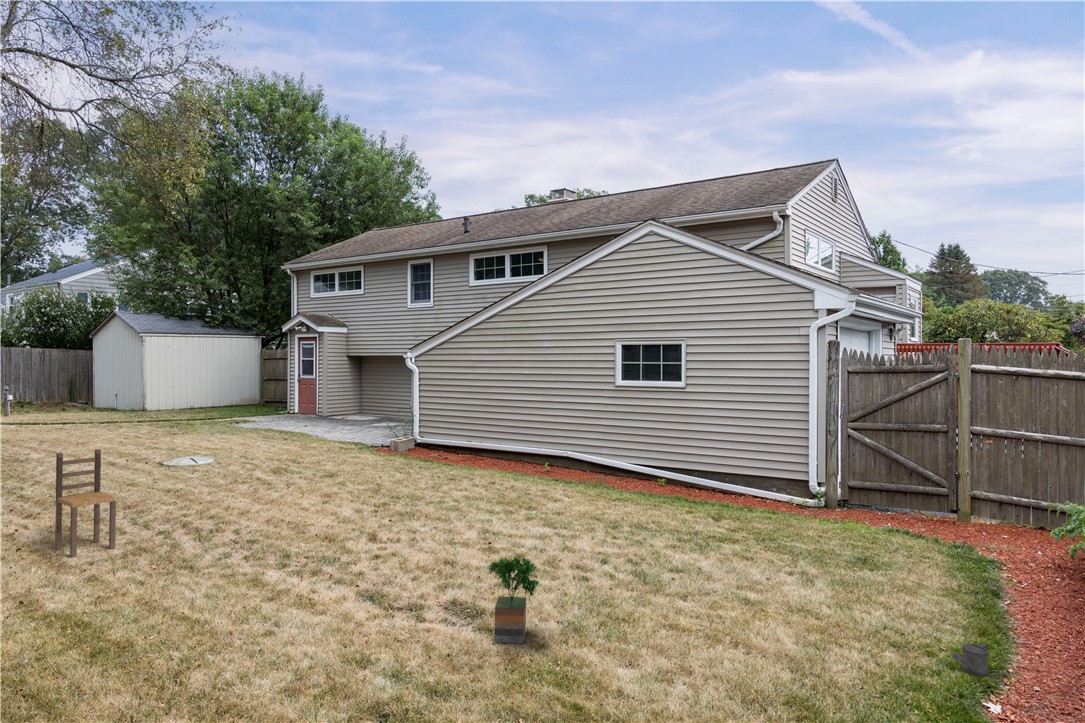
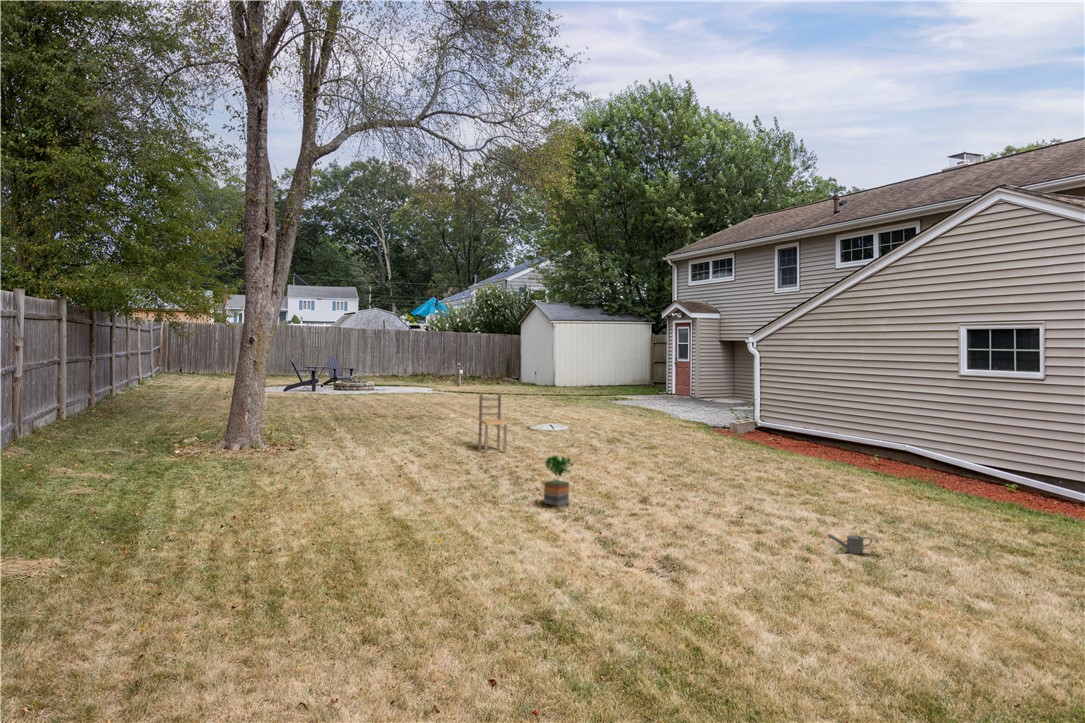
potted tree: present [488,557,539,644] -> present [544,456,574,506]
watering can: present [952,643,989,676] -> present [828,534,872,554]

